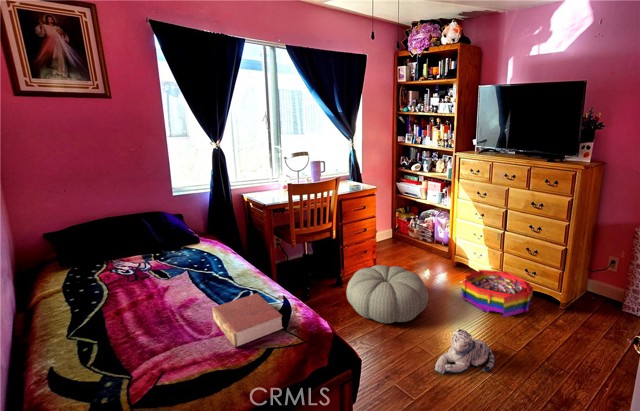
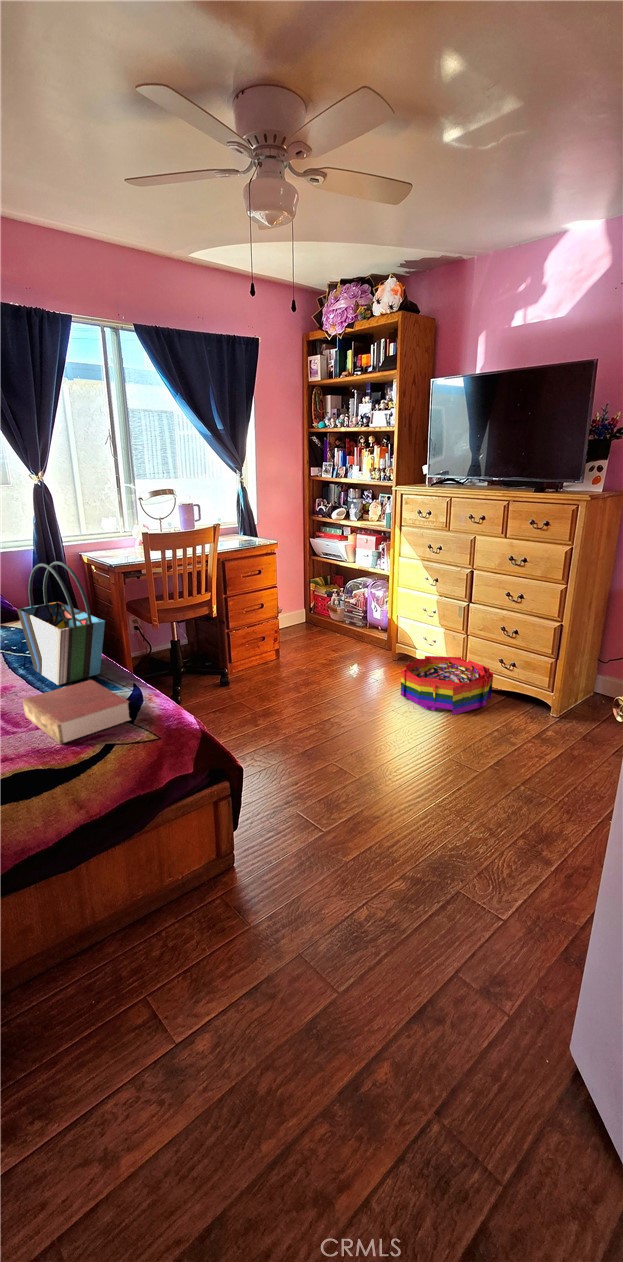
tote bag: none [213,210,267,293] -> present [17,561,105,685]
pouf: present [347,265,428,323] -> none [235,655,352,733]
plush toy: present [435,329,495,374] -> none [355,724,435,786]

